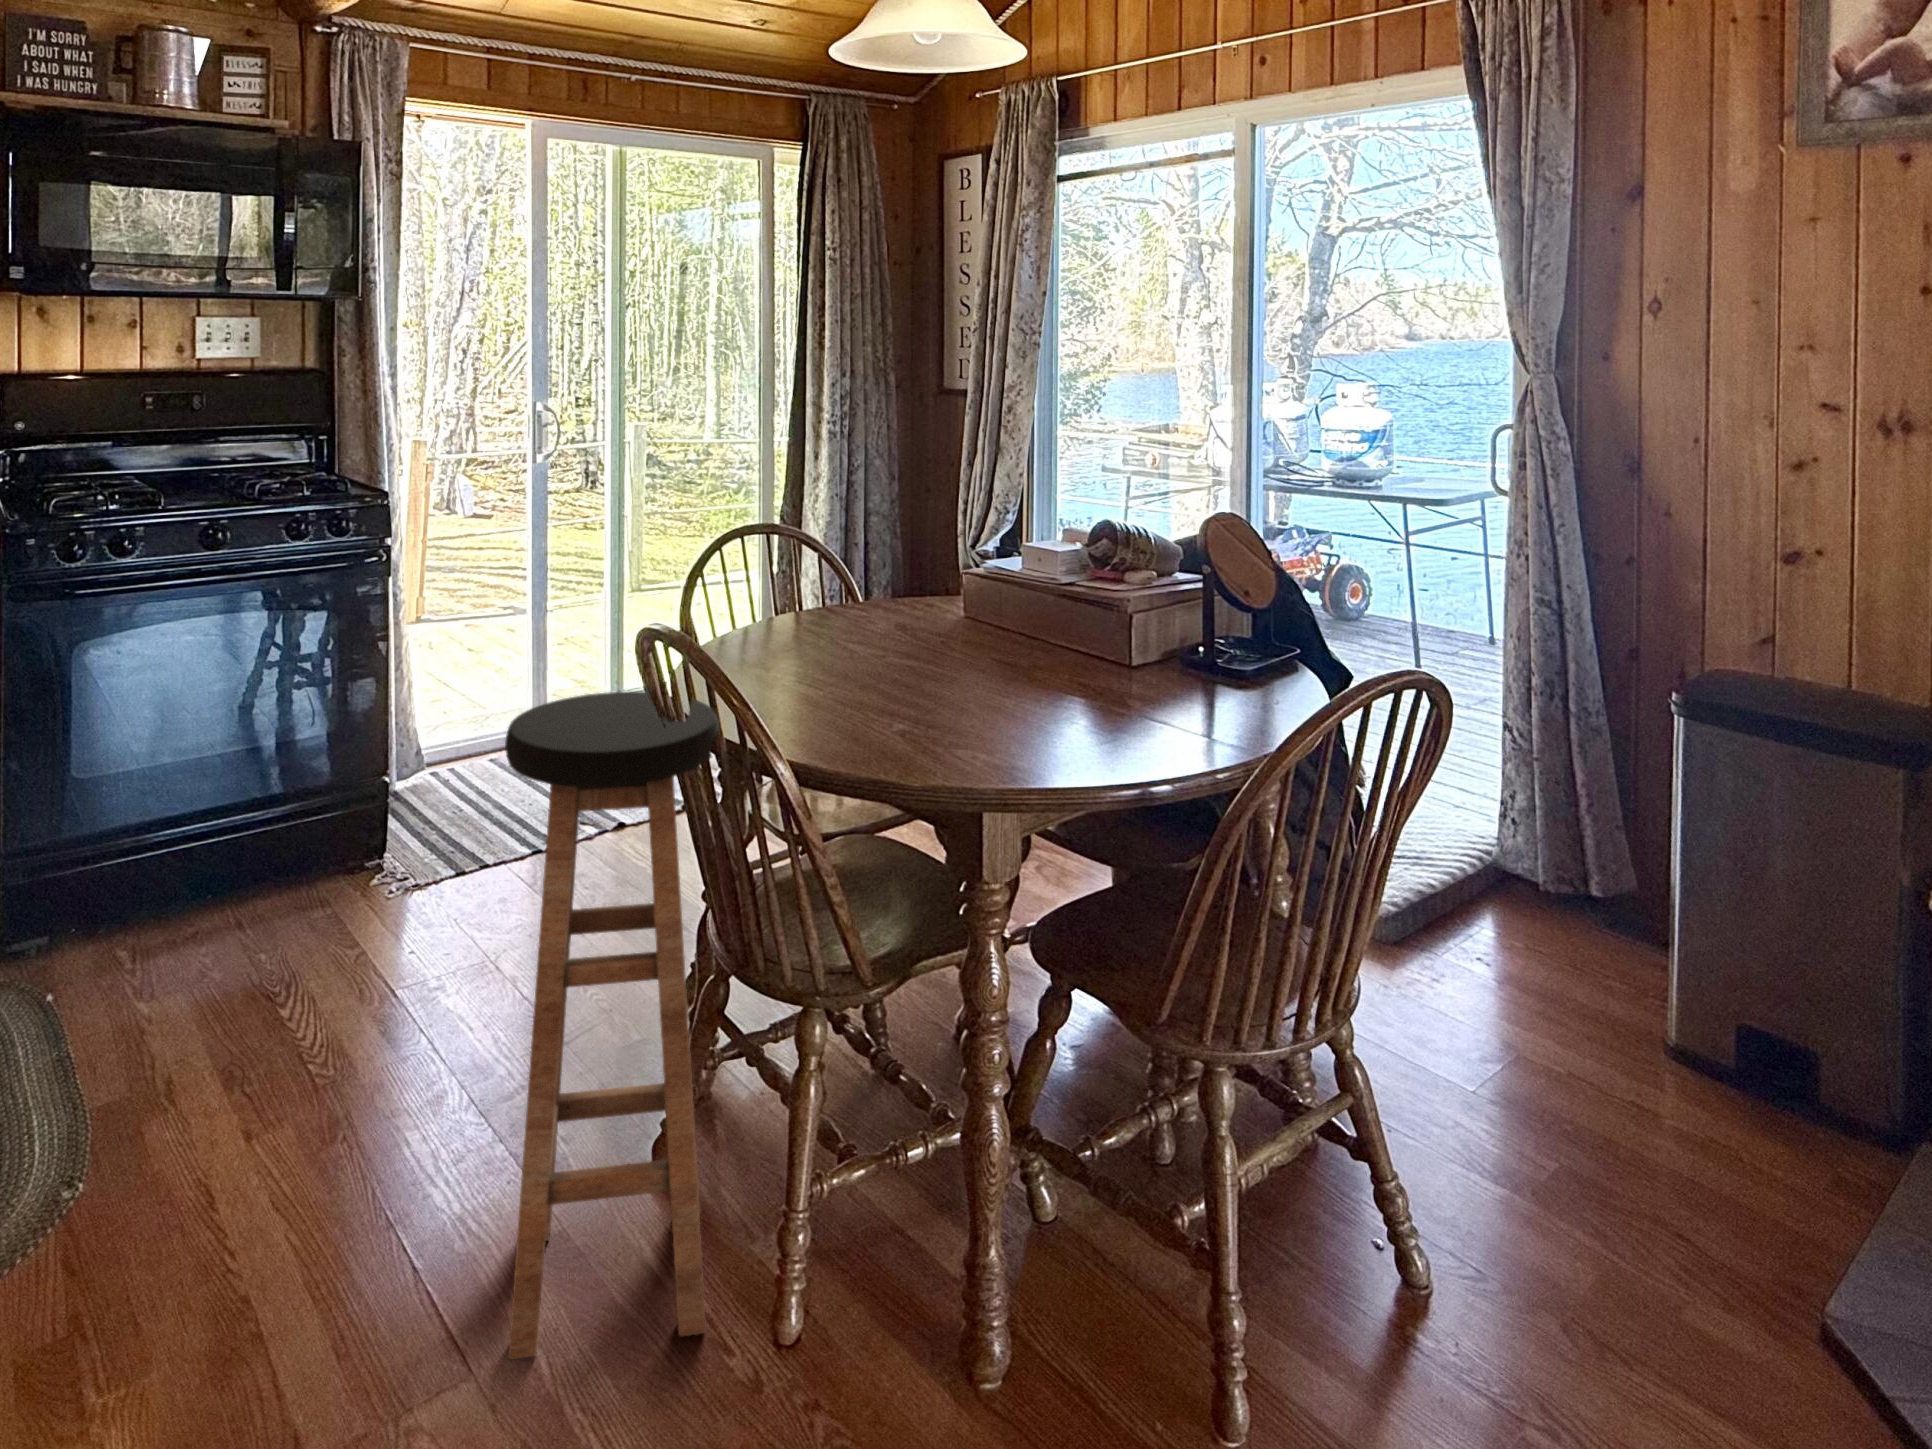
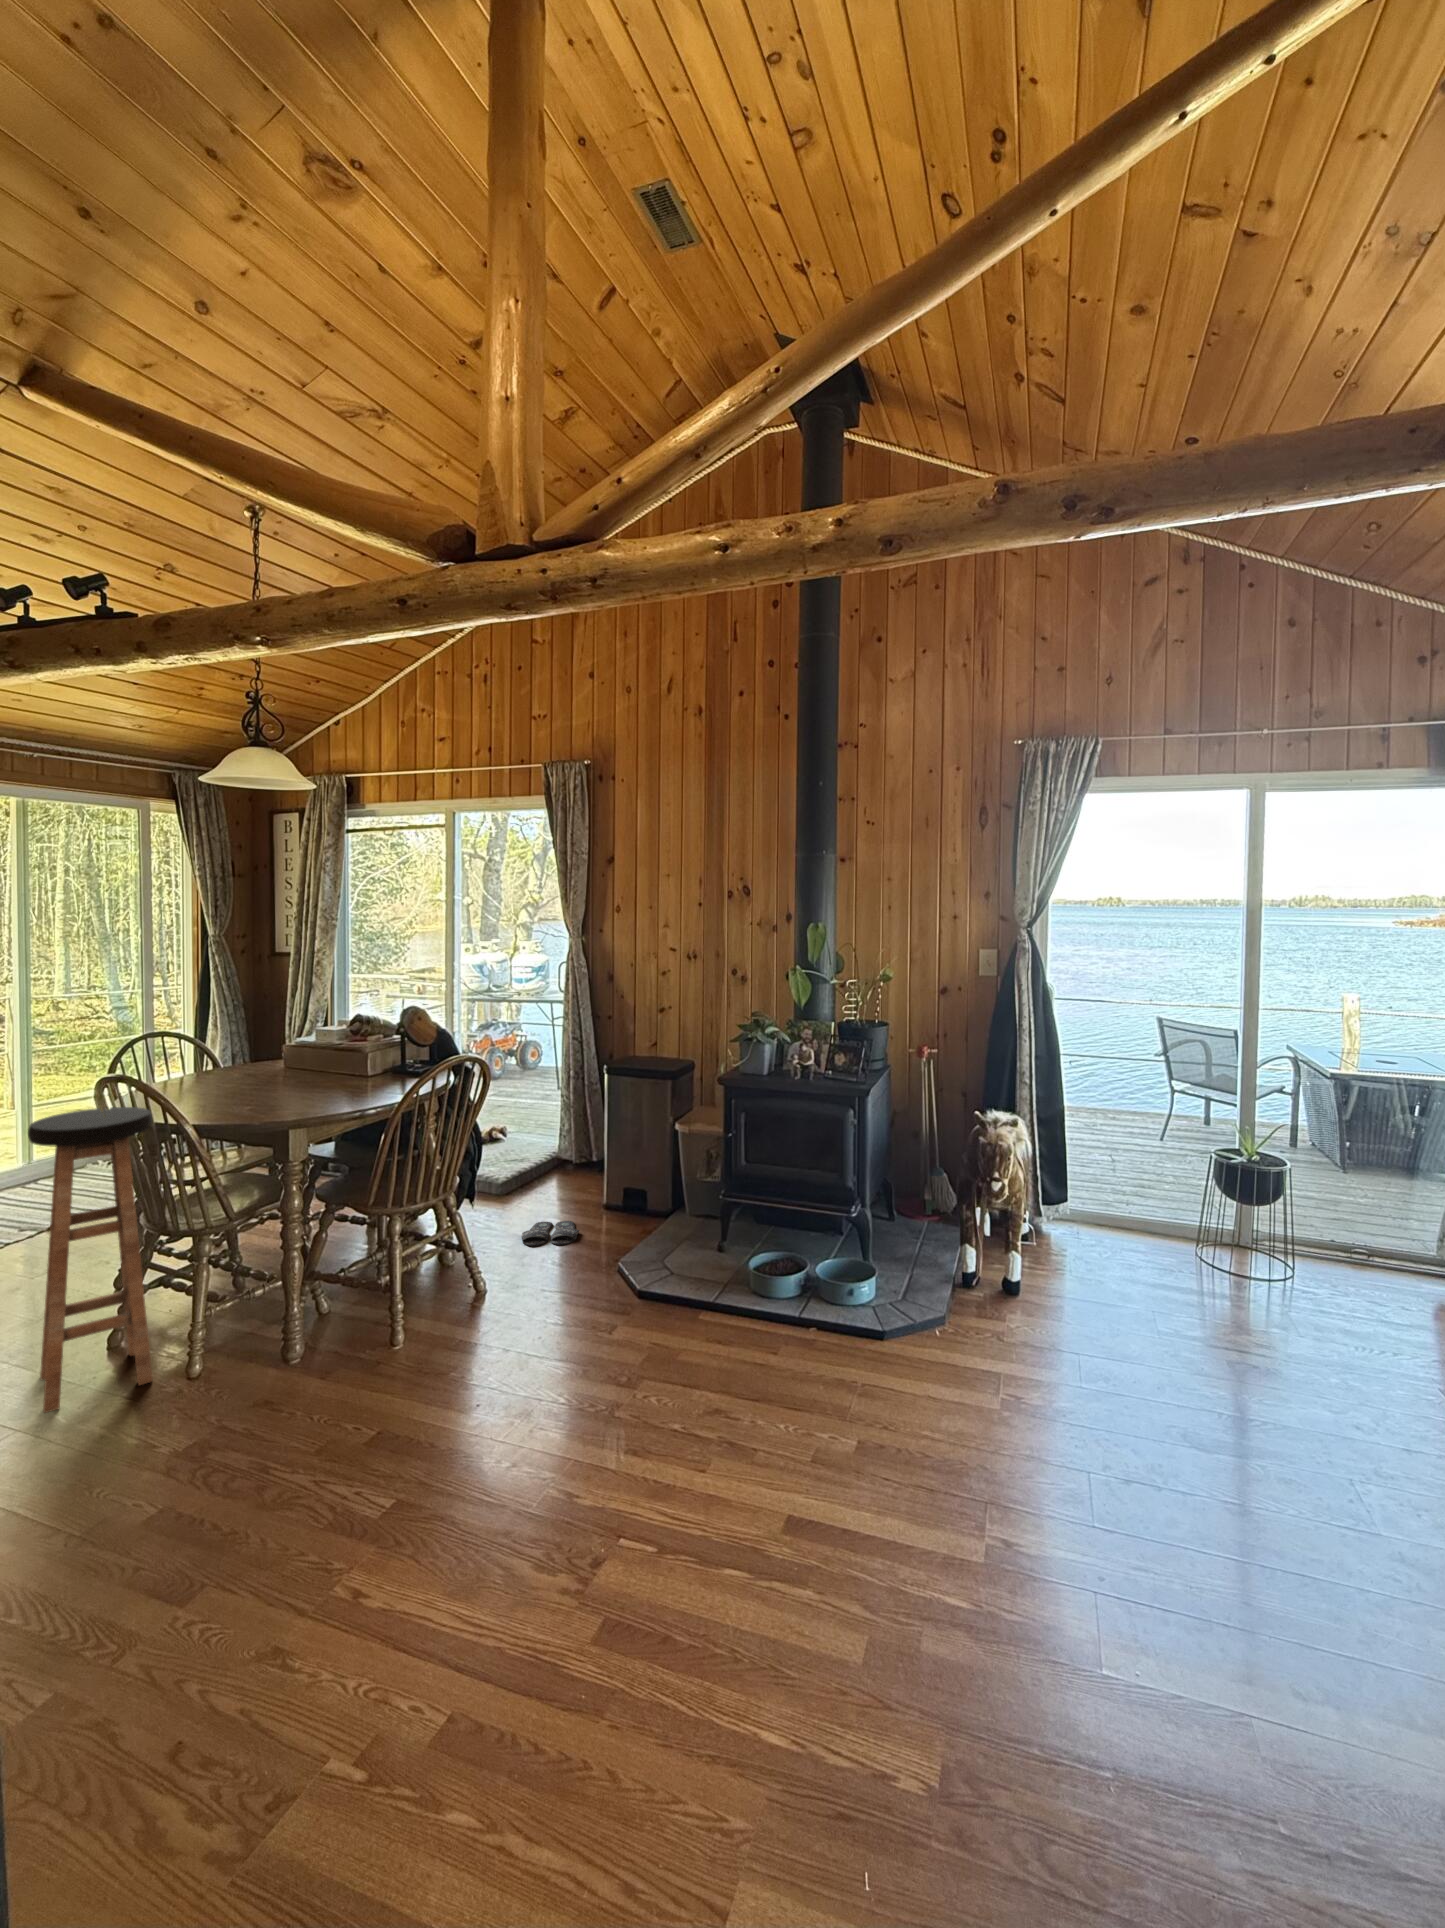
slippers: none [1465,1044,1619,1146] -> present [522,1221,579,1247]

